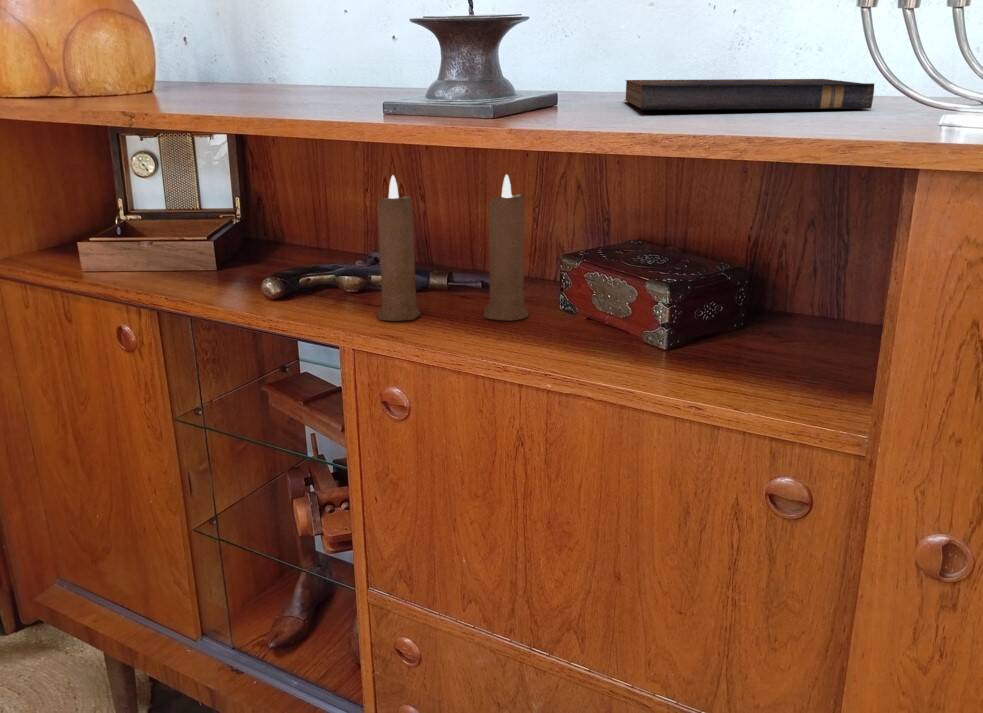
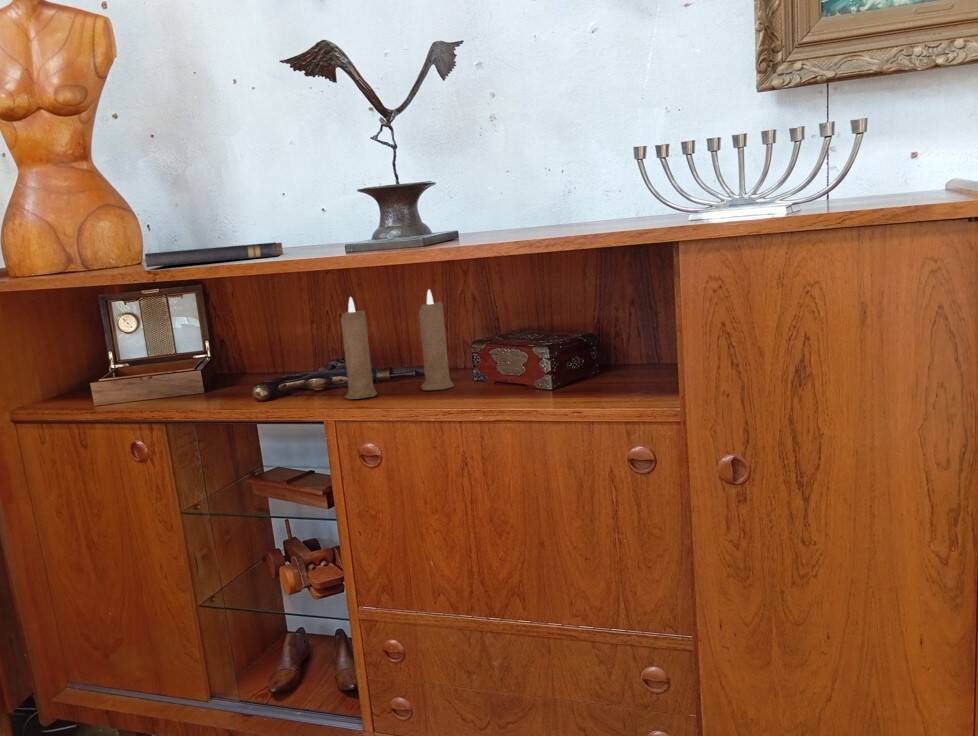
hardcover book: present [625,79,874,110] -> present [145,242,283,267]

